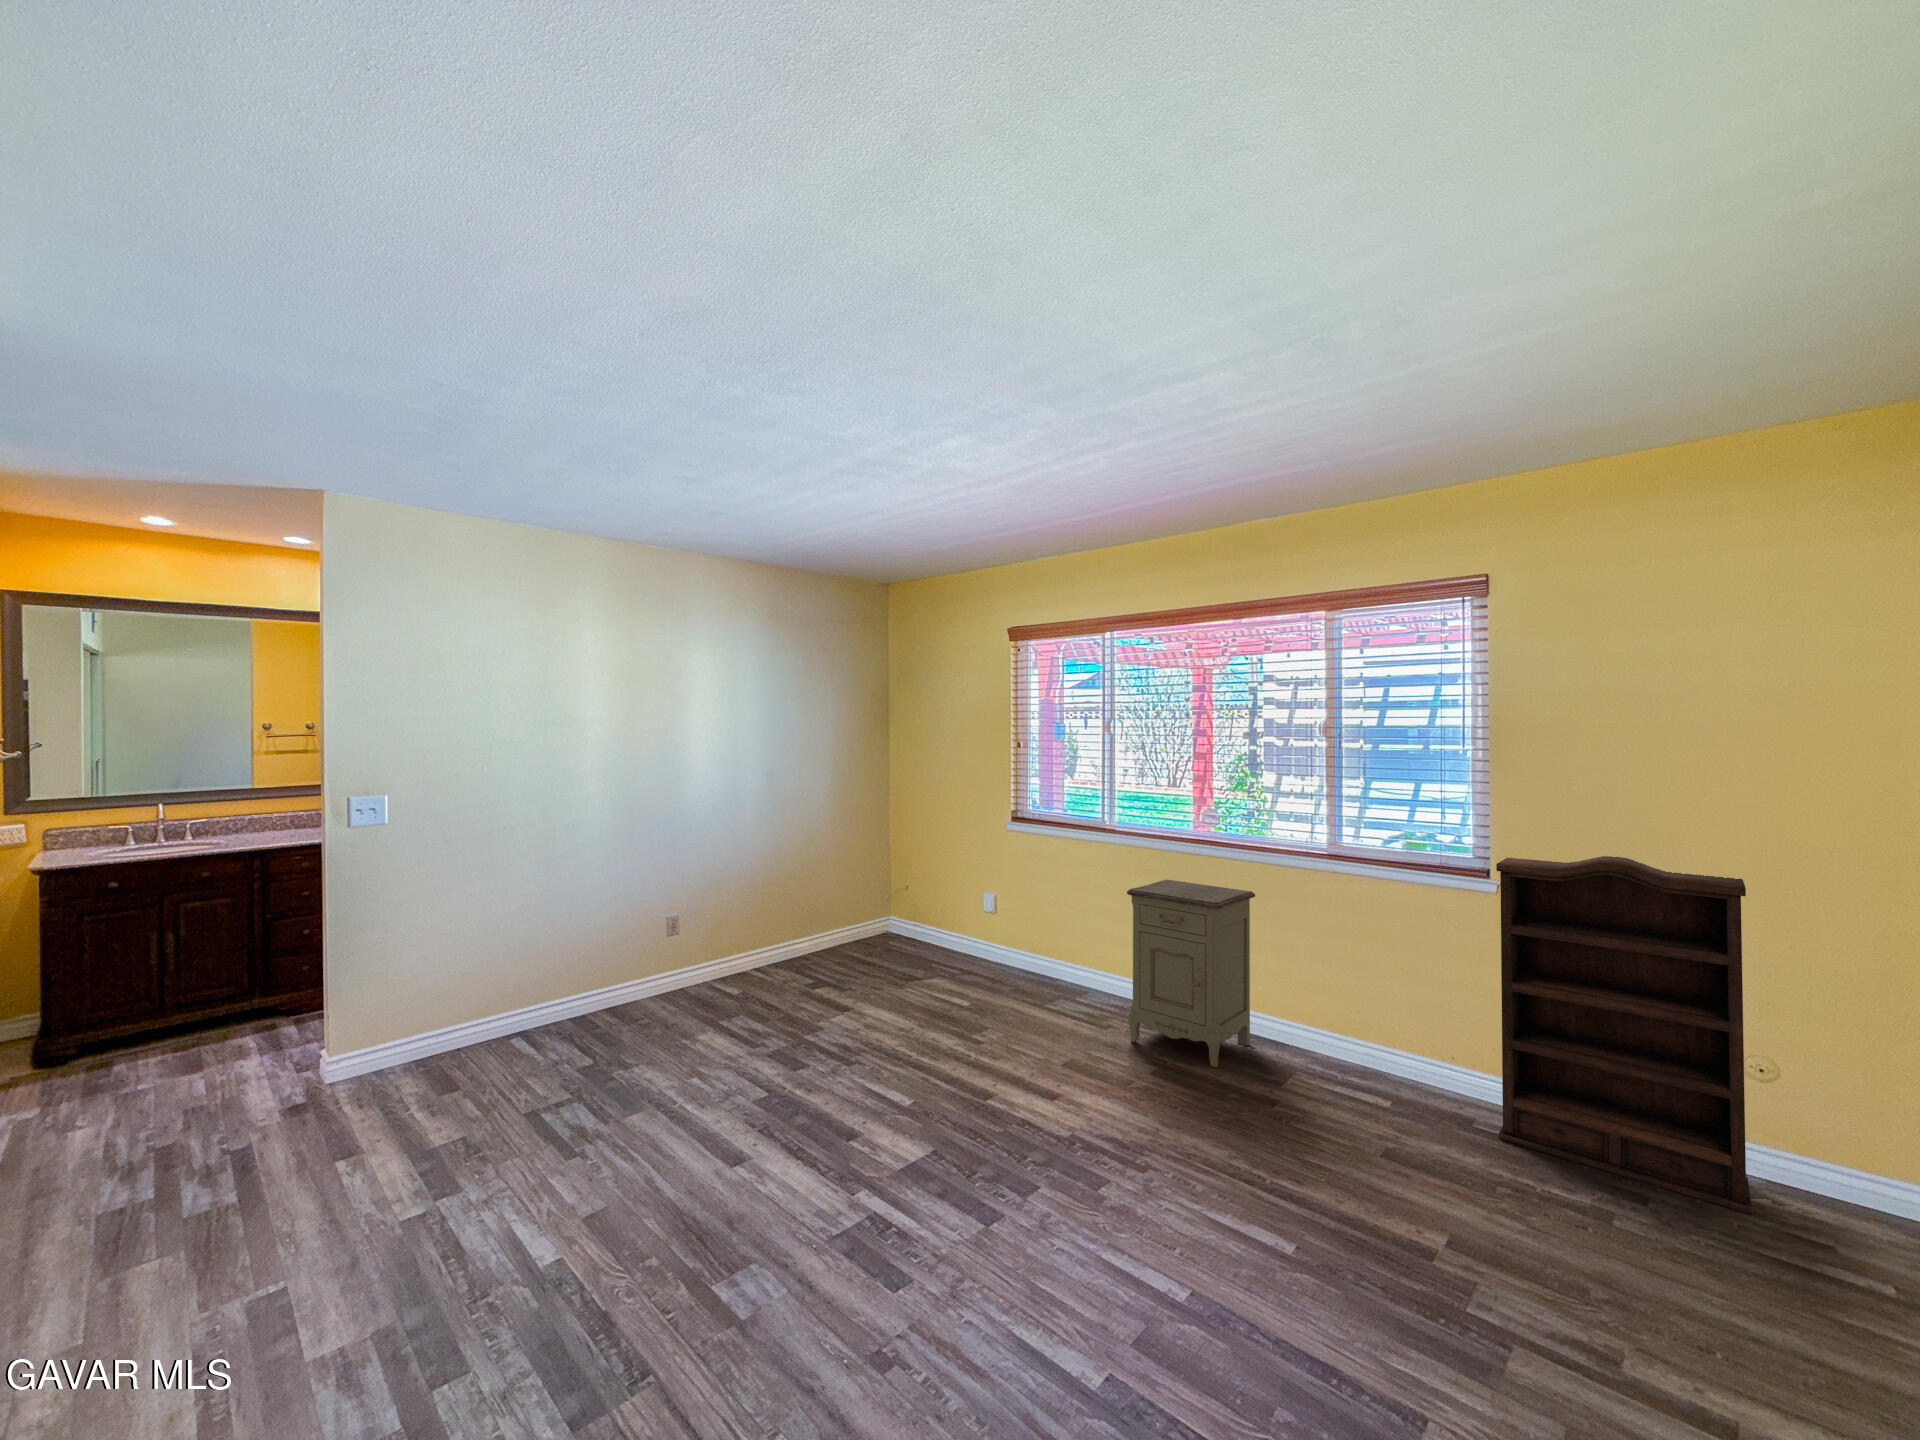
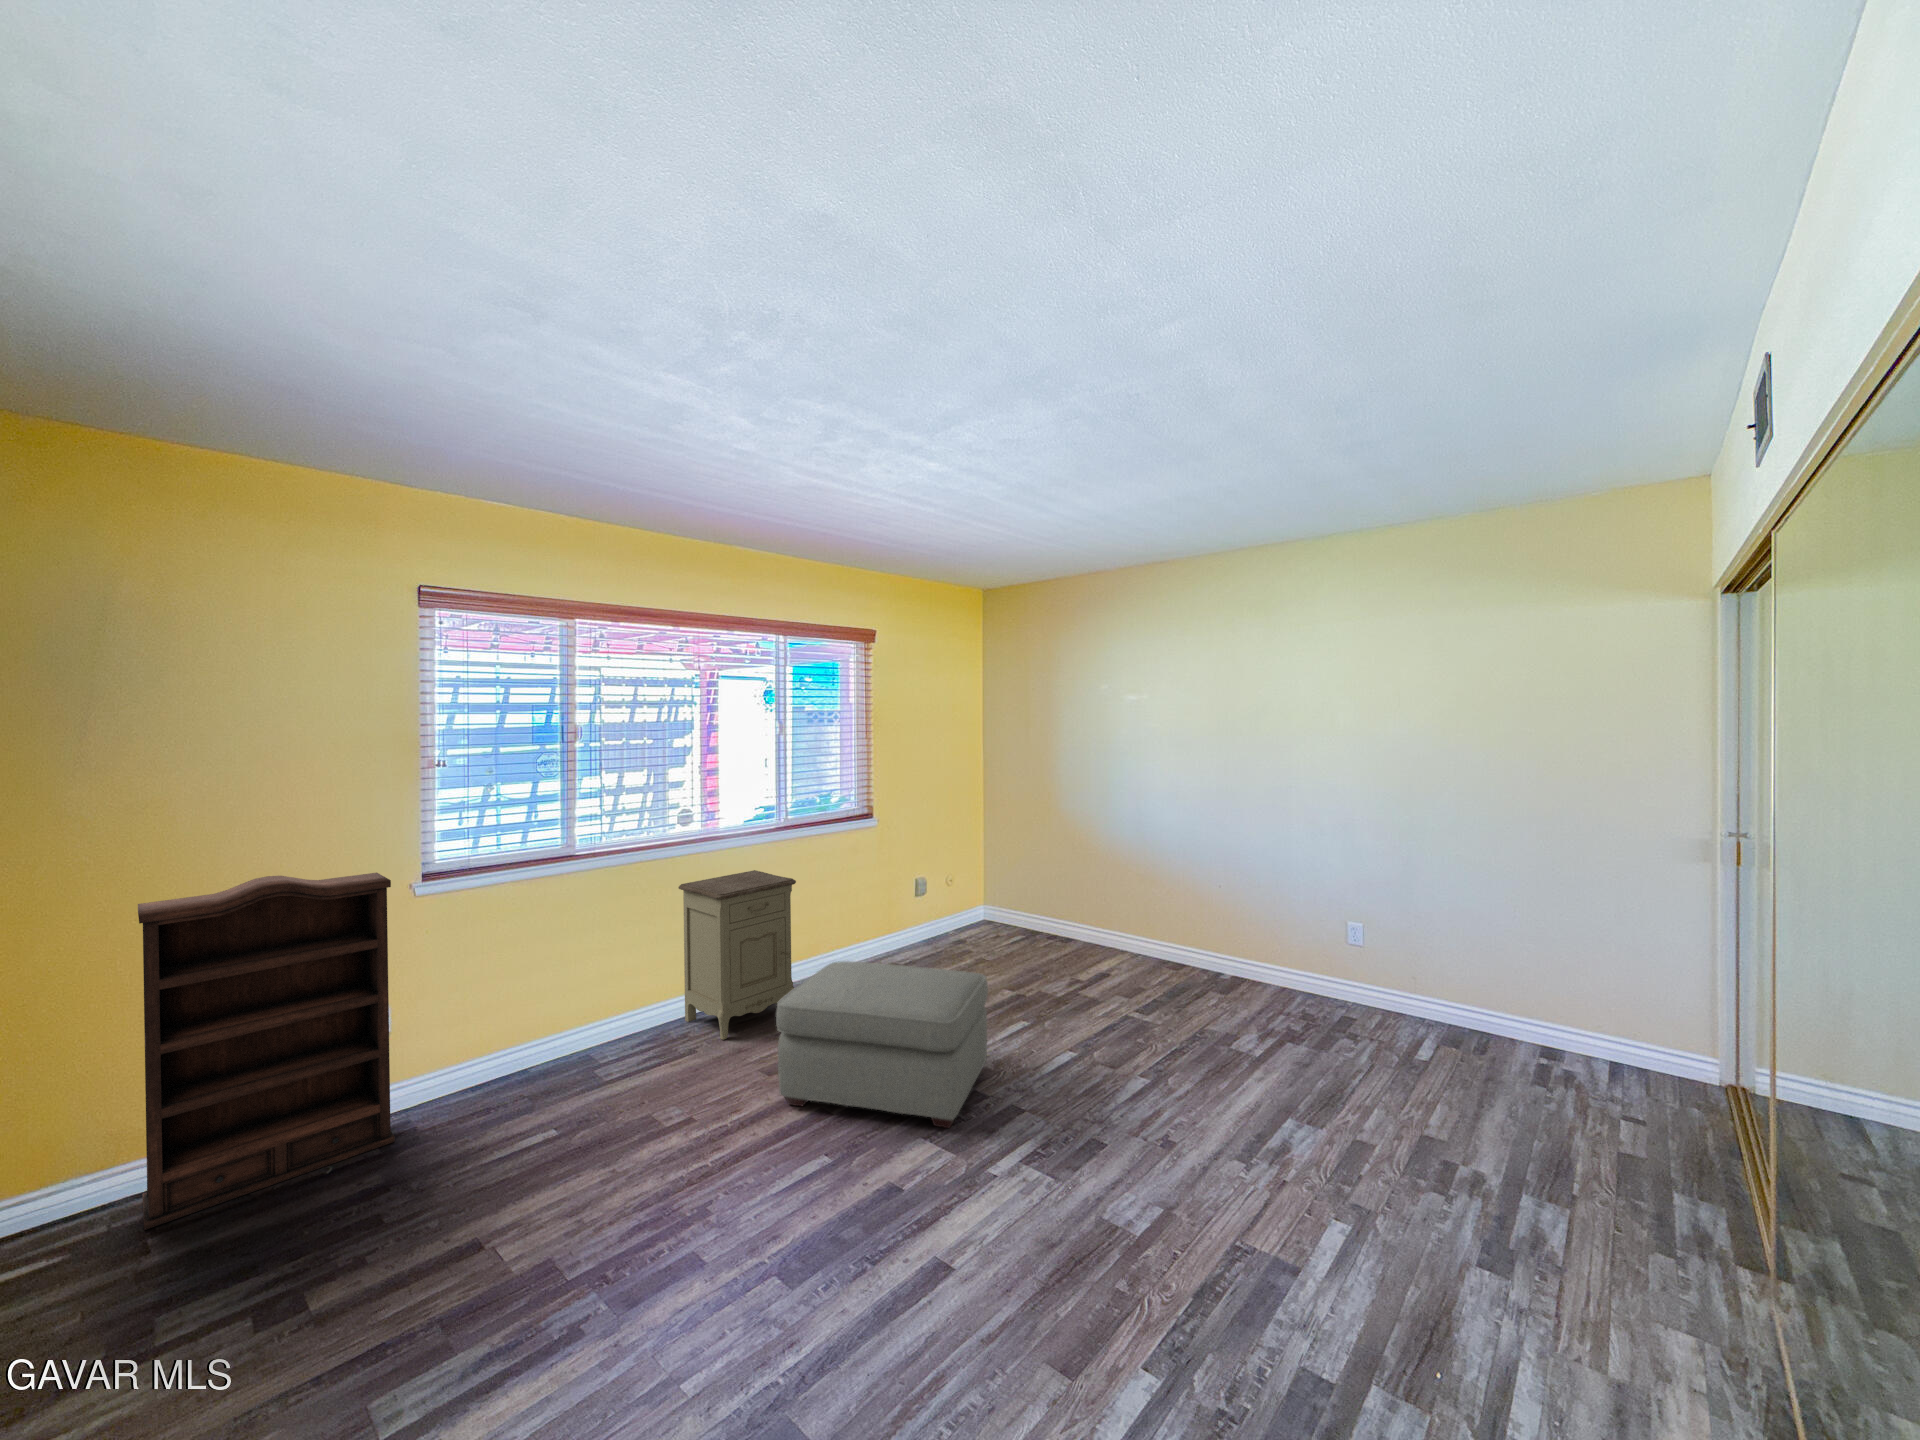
bookshelf: present [1496,856,1751,1214] -> present [138,873,395,1230]
ottoman: none [935,977,1126,1193] -> present [776,961,988,1128]

